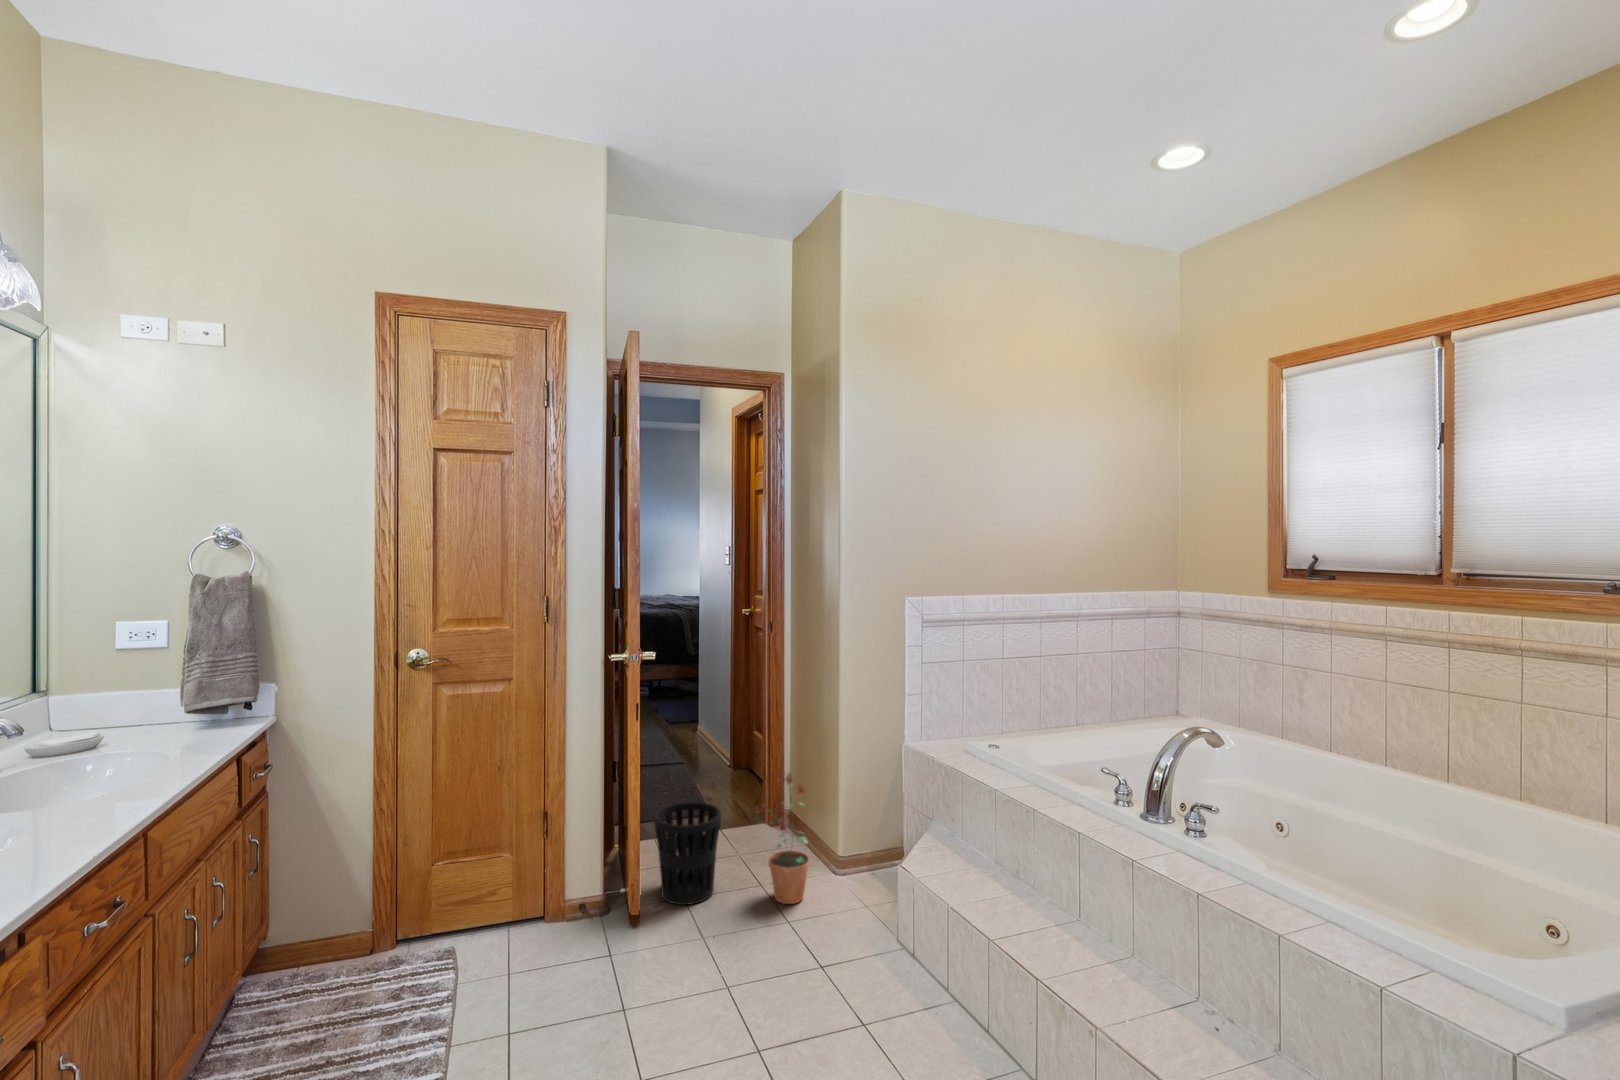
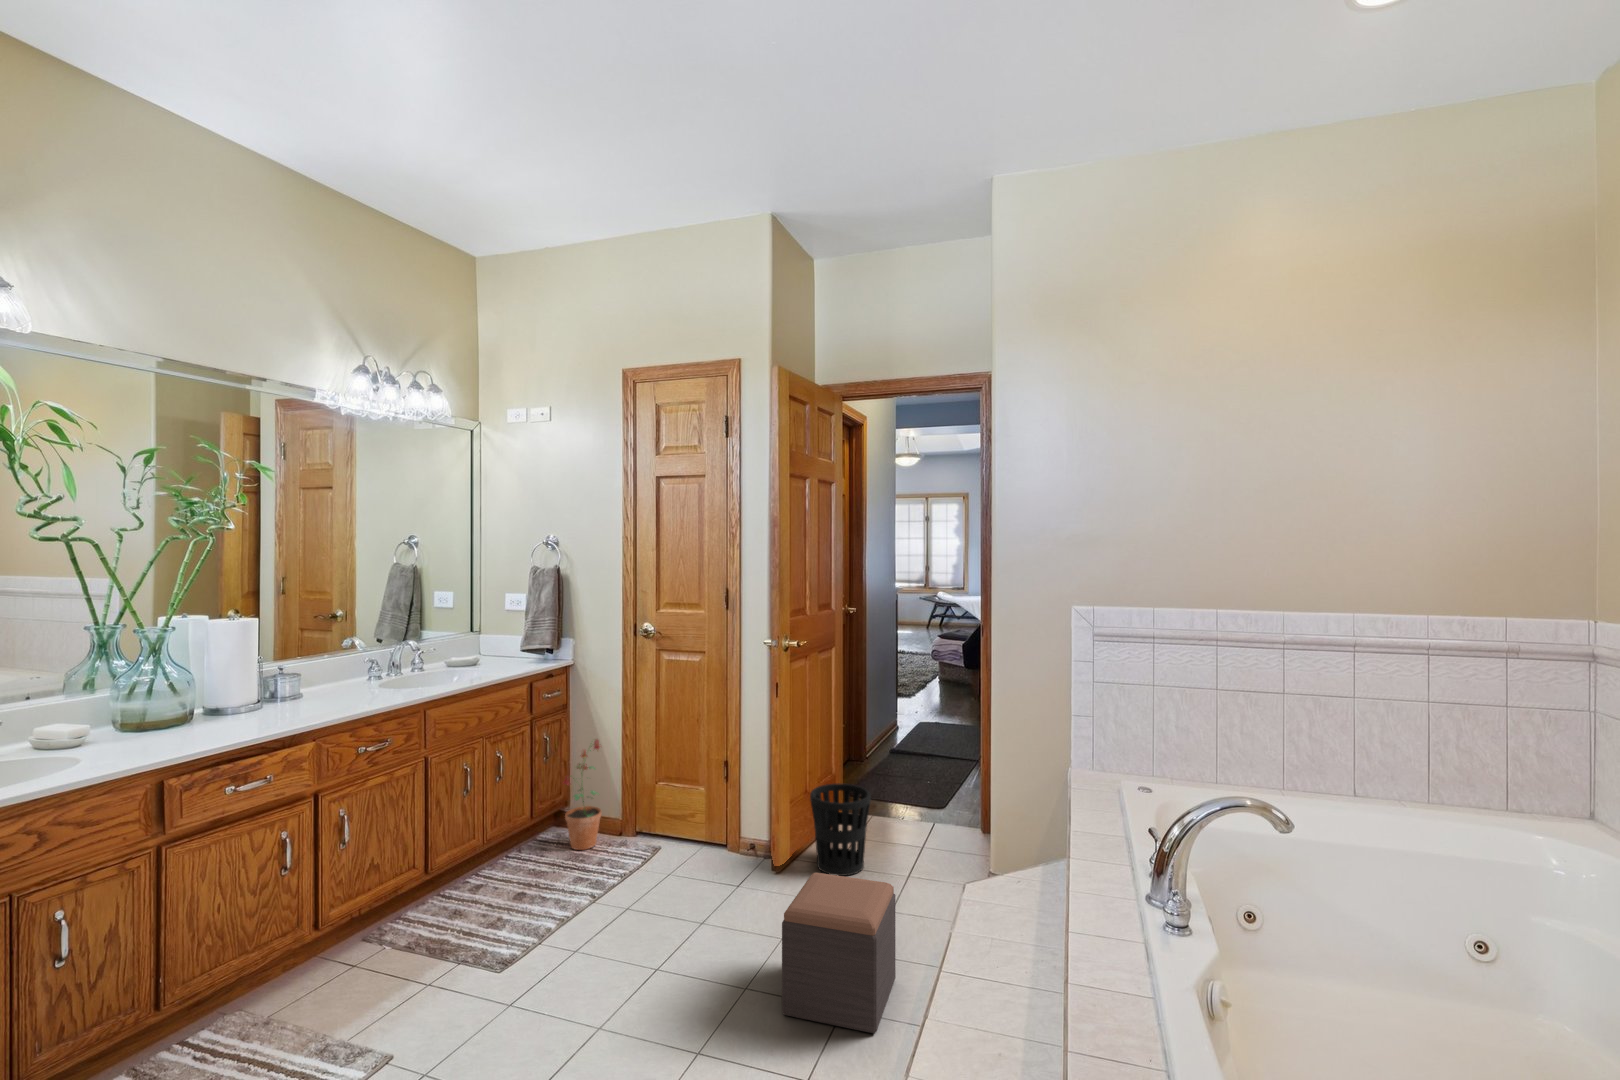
potted plant: present [756,772,810,904] -> present [563,739,601,850]
footstool: none [781,880,907,1048] -> present [782,873,896,1033]

